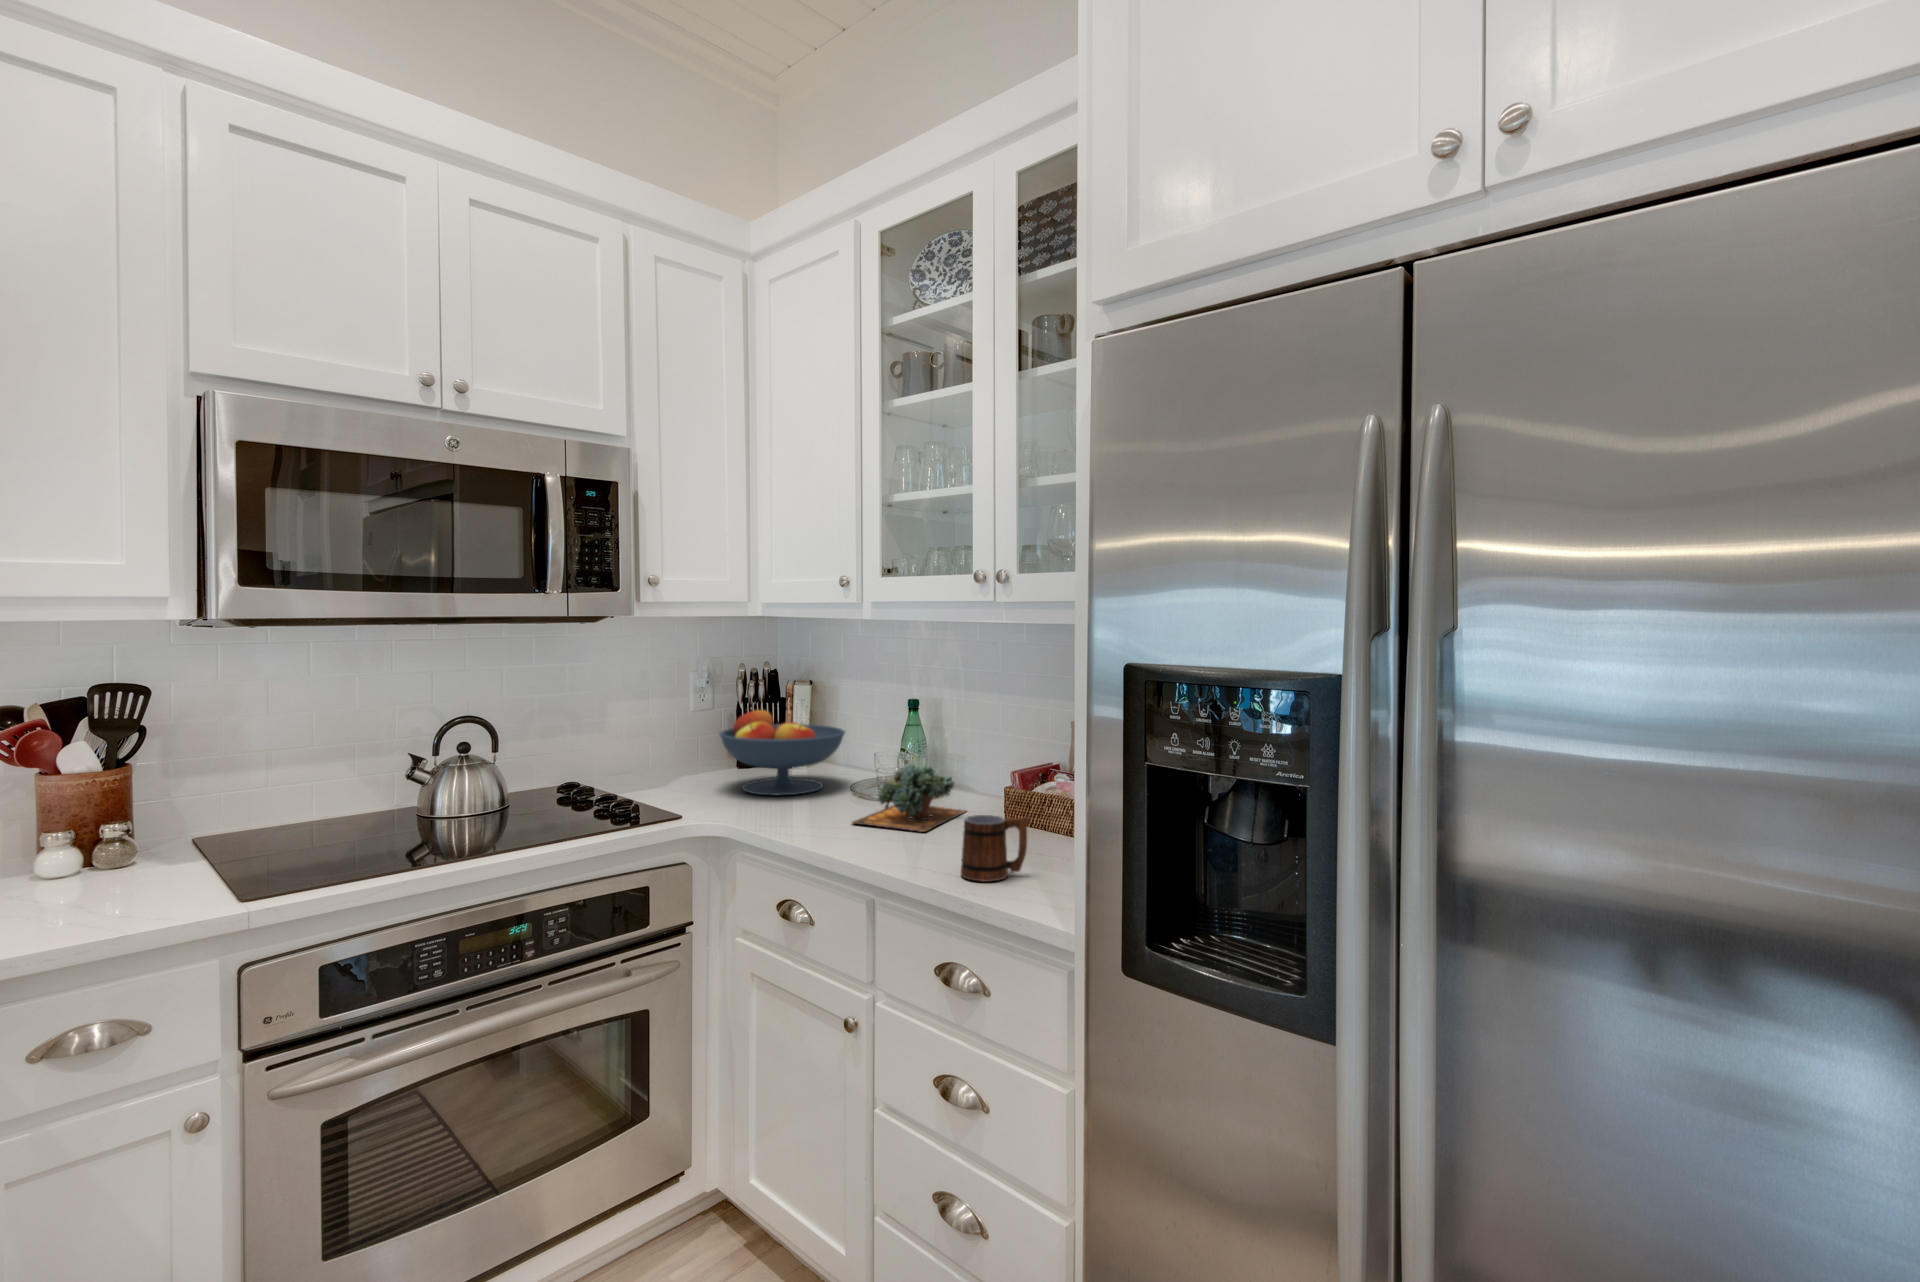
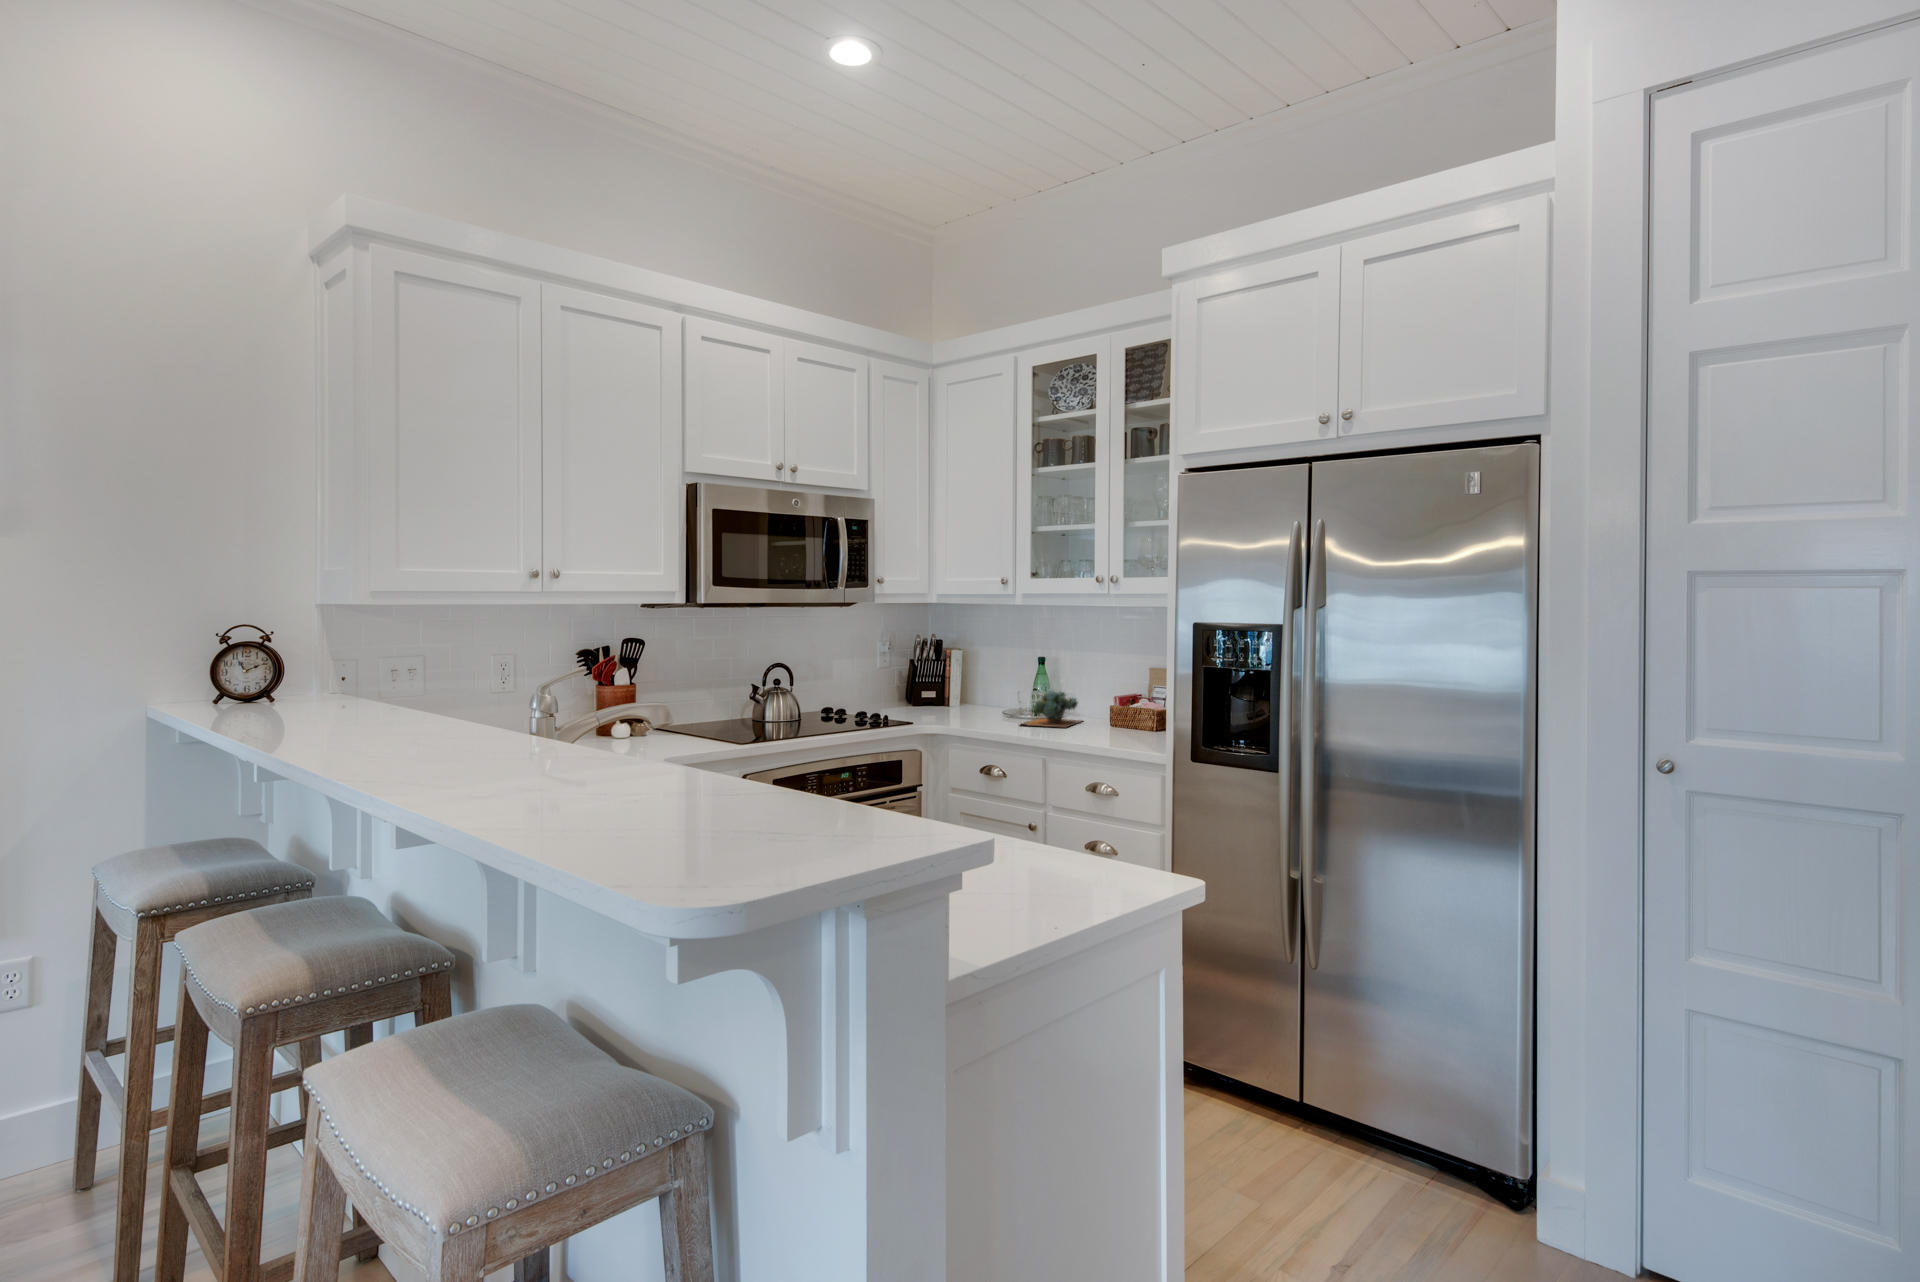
fruit bowl: present [720,710,845,795] -> none [915,662,996,716]
mug: present [961,815,1030,882] -> none [1099,708,1136,742]

